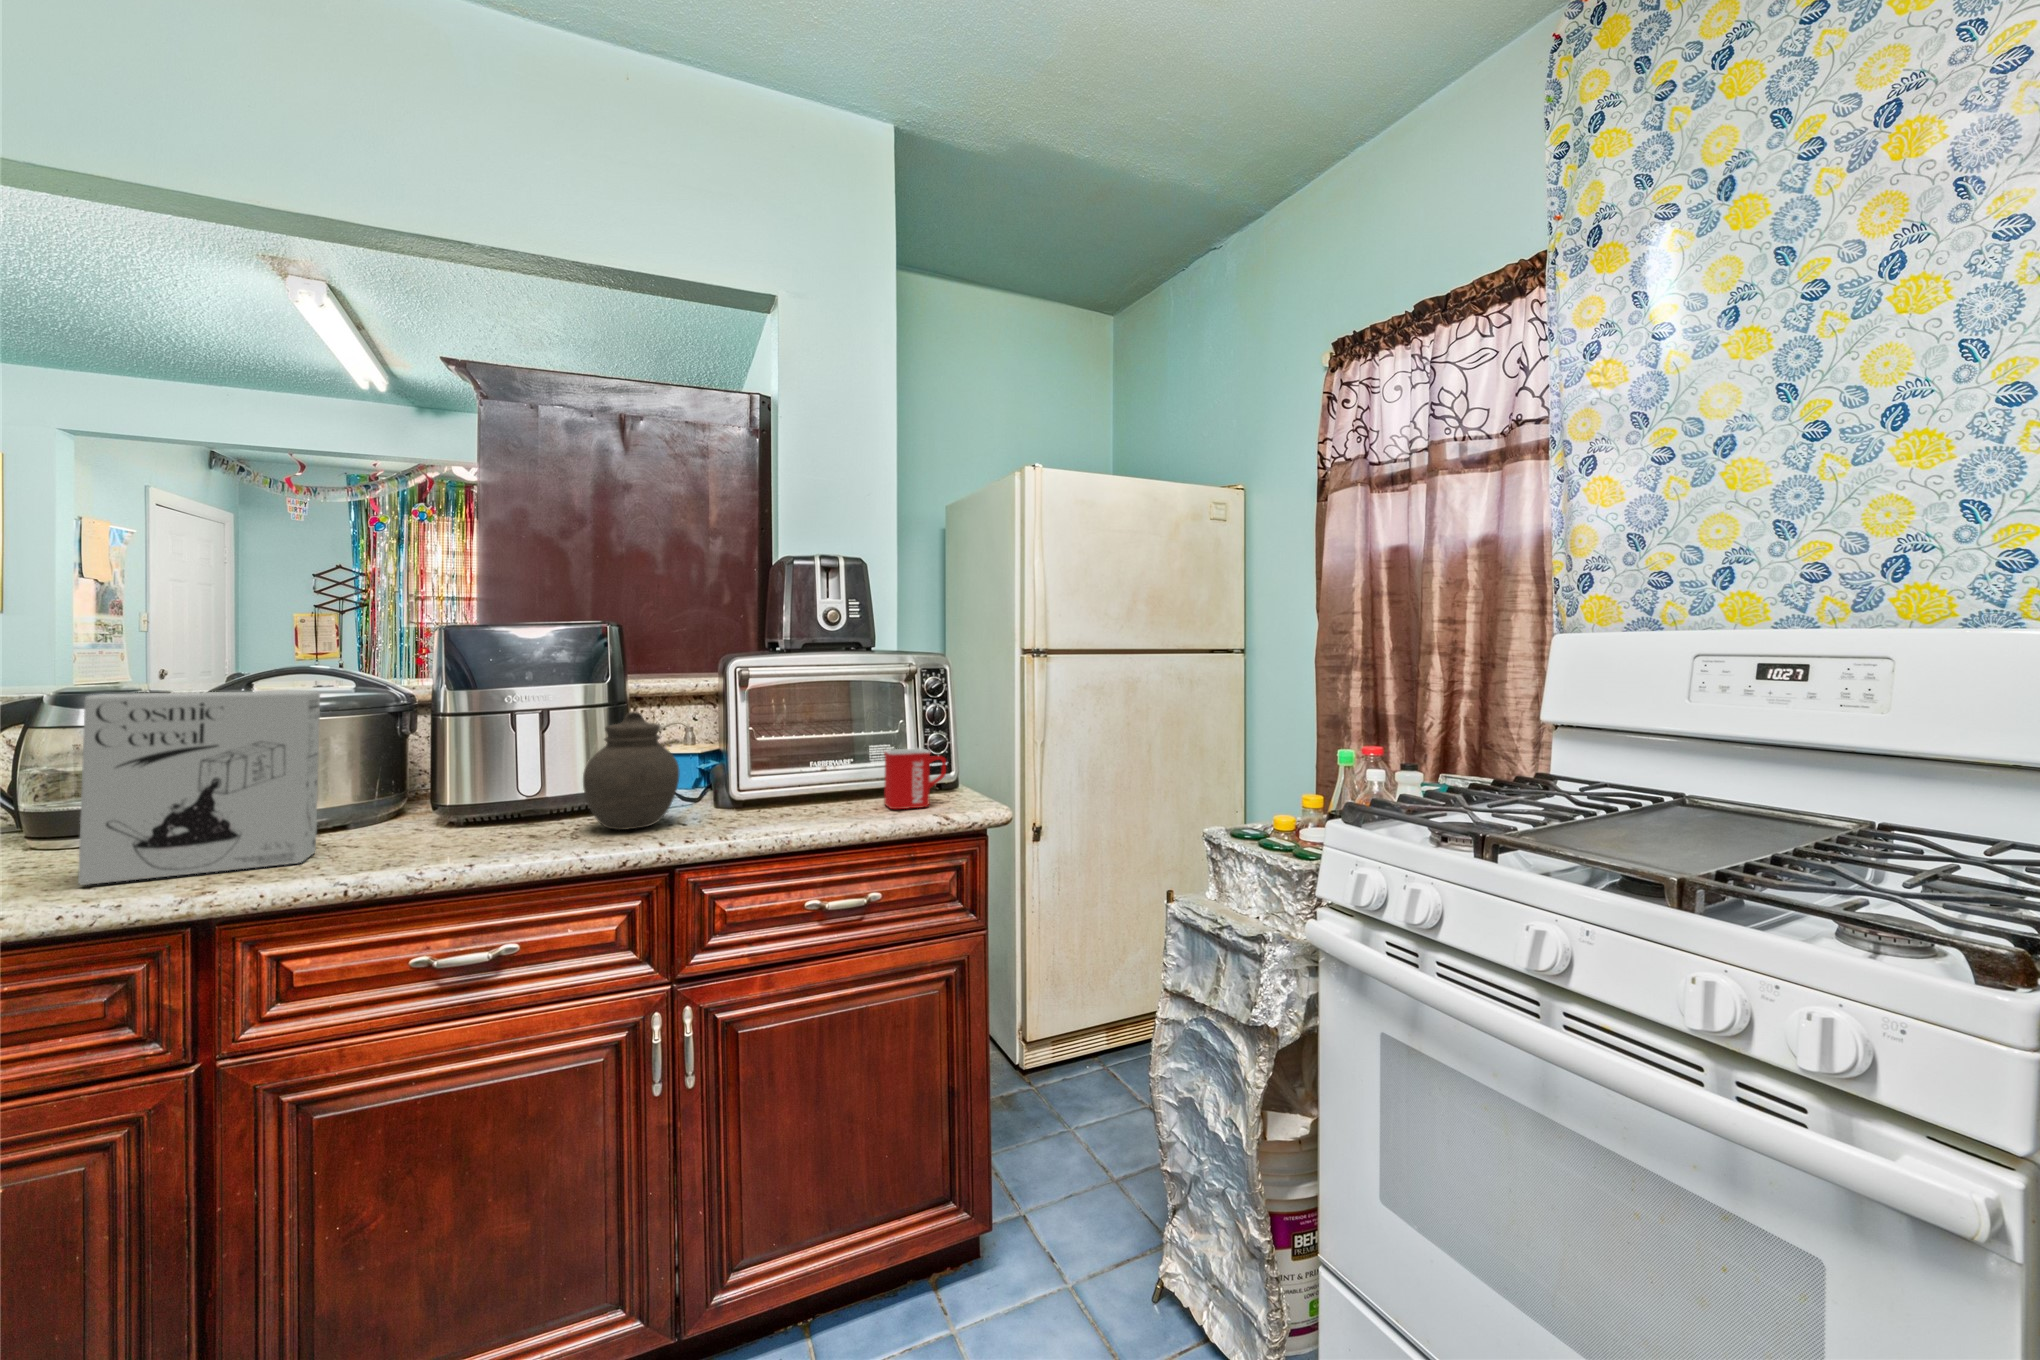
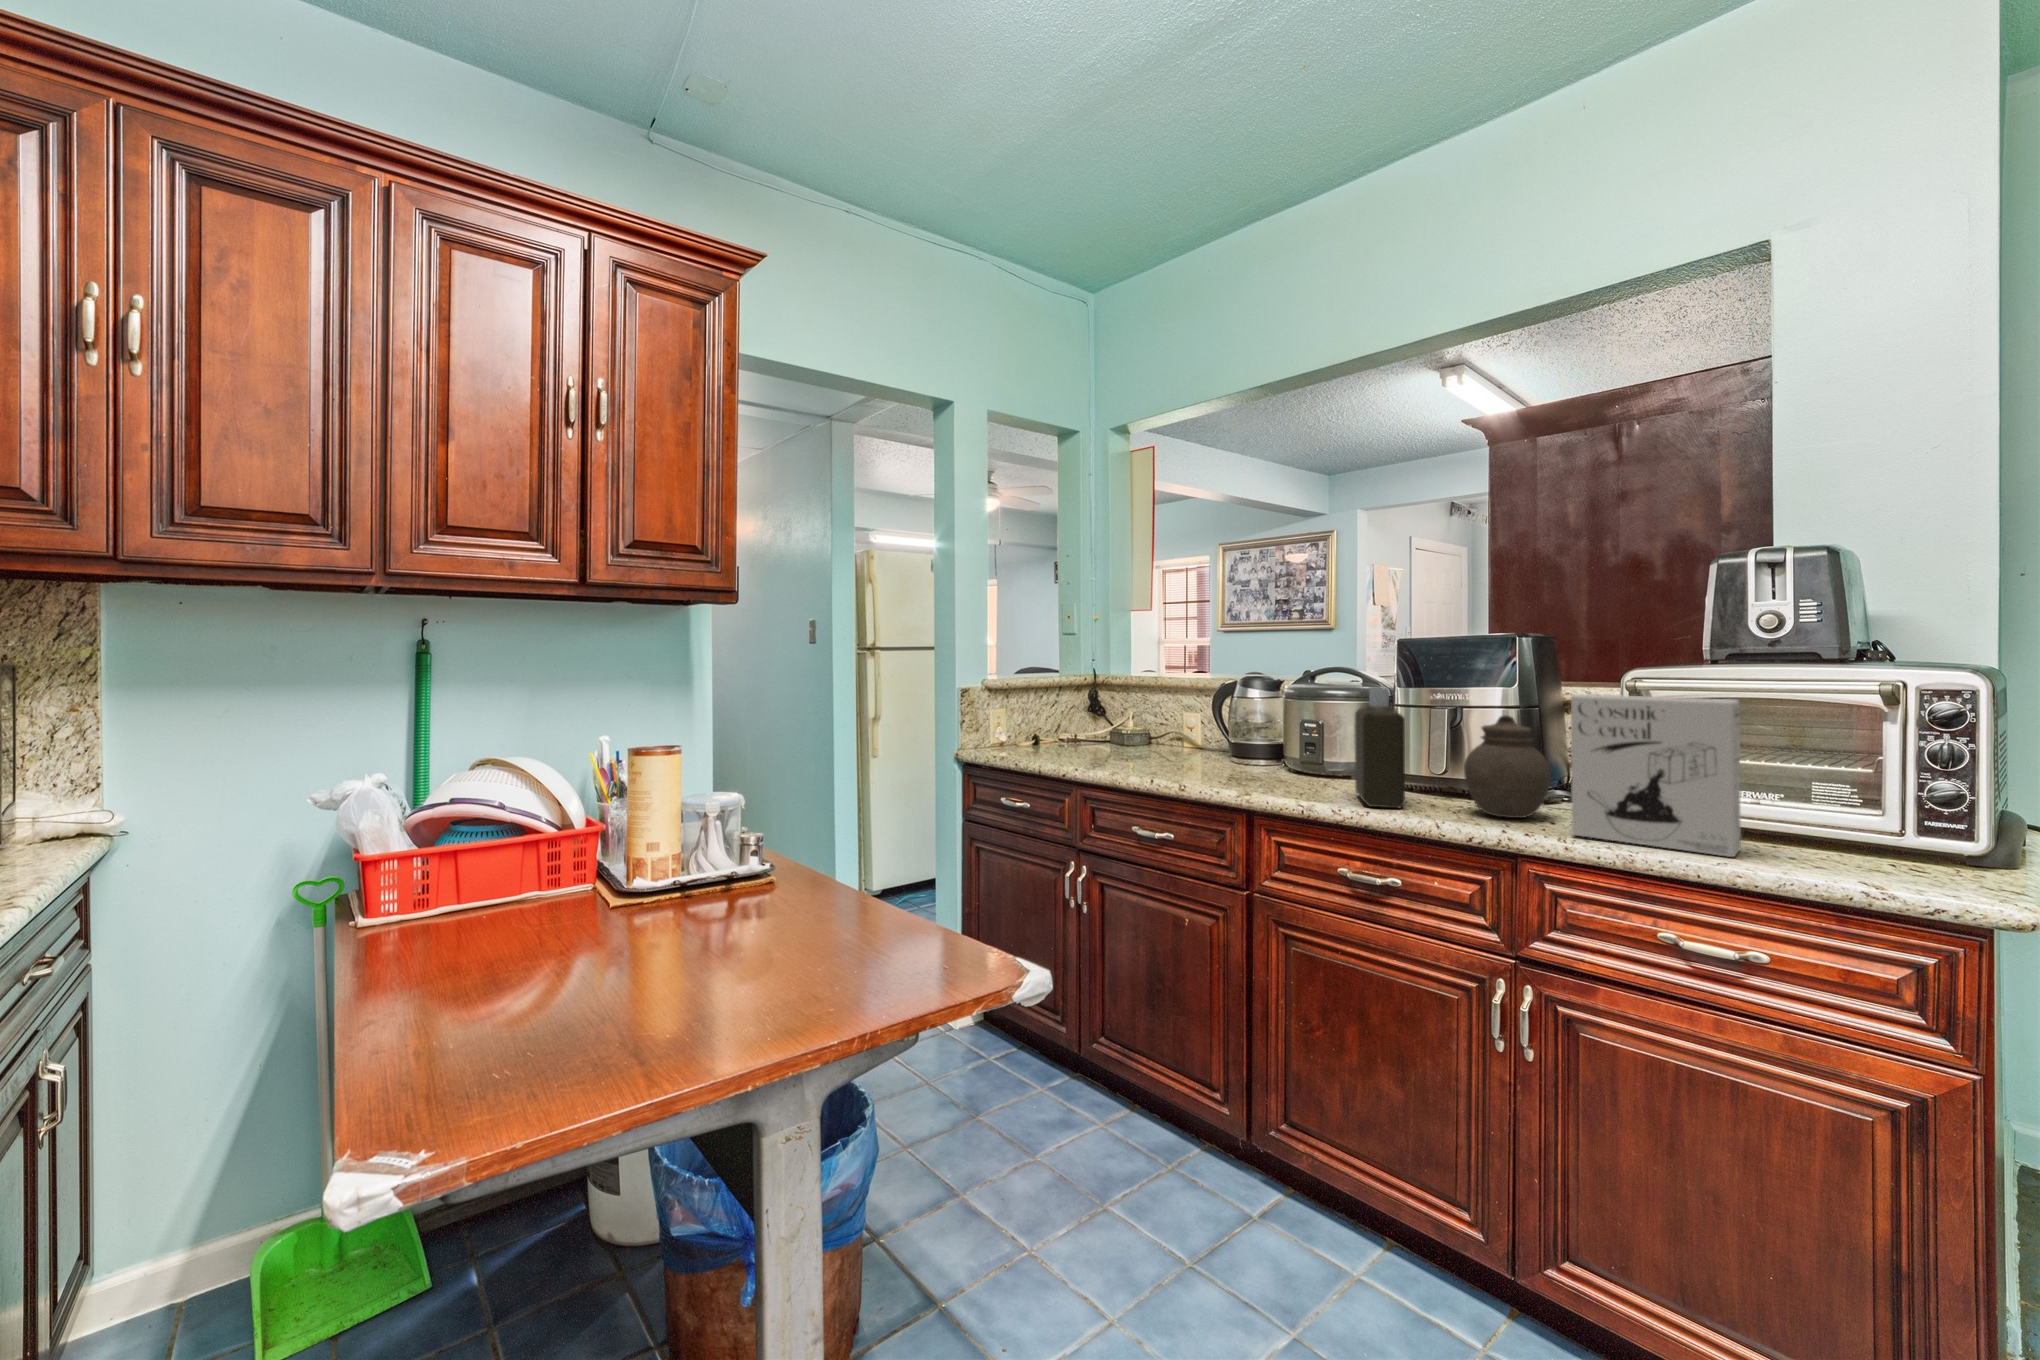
bottle: none [407,688,513,857] -> present [1355,687,1405,808]
cereal box: present [78,691,320,885] -> present [1571,694,1741,857]
mug: present [884,748,946,809] -> none [1801,791,1921,875]

